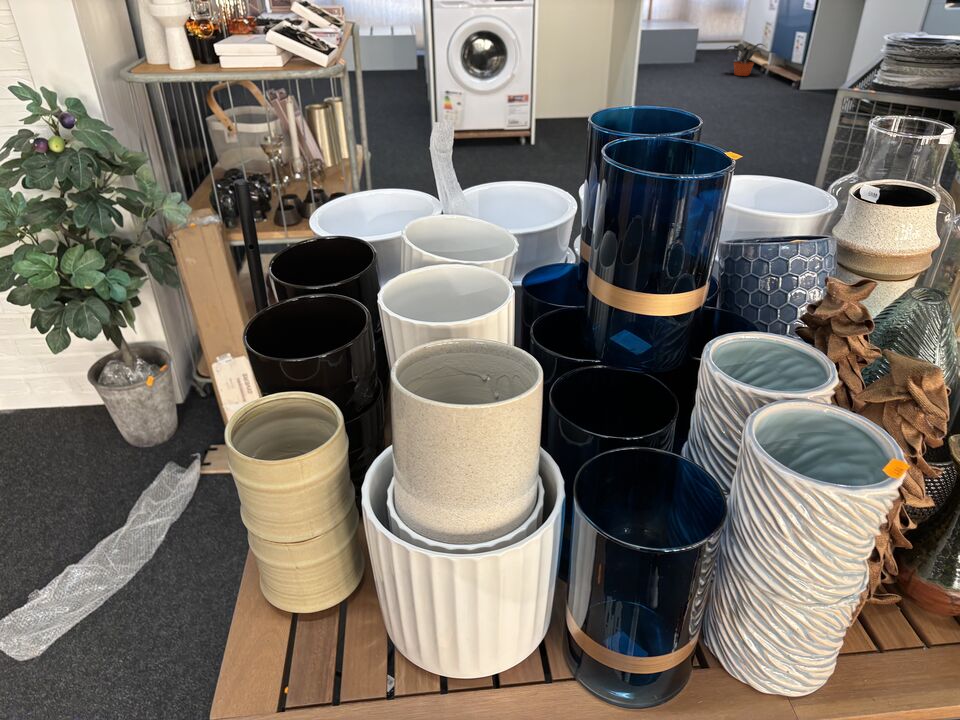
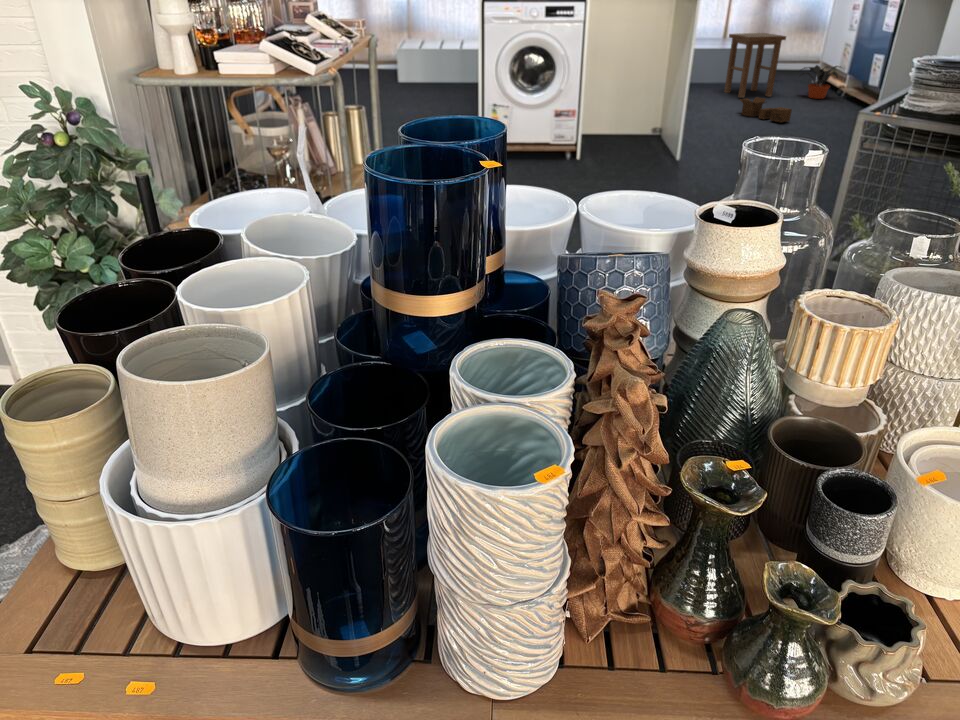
stool: none [655,14,712,77] -> present [724,33,786,98]
cardboard box: none [674,76,725,100] -> present [740,97,792,122]

